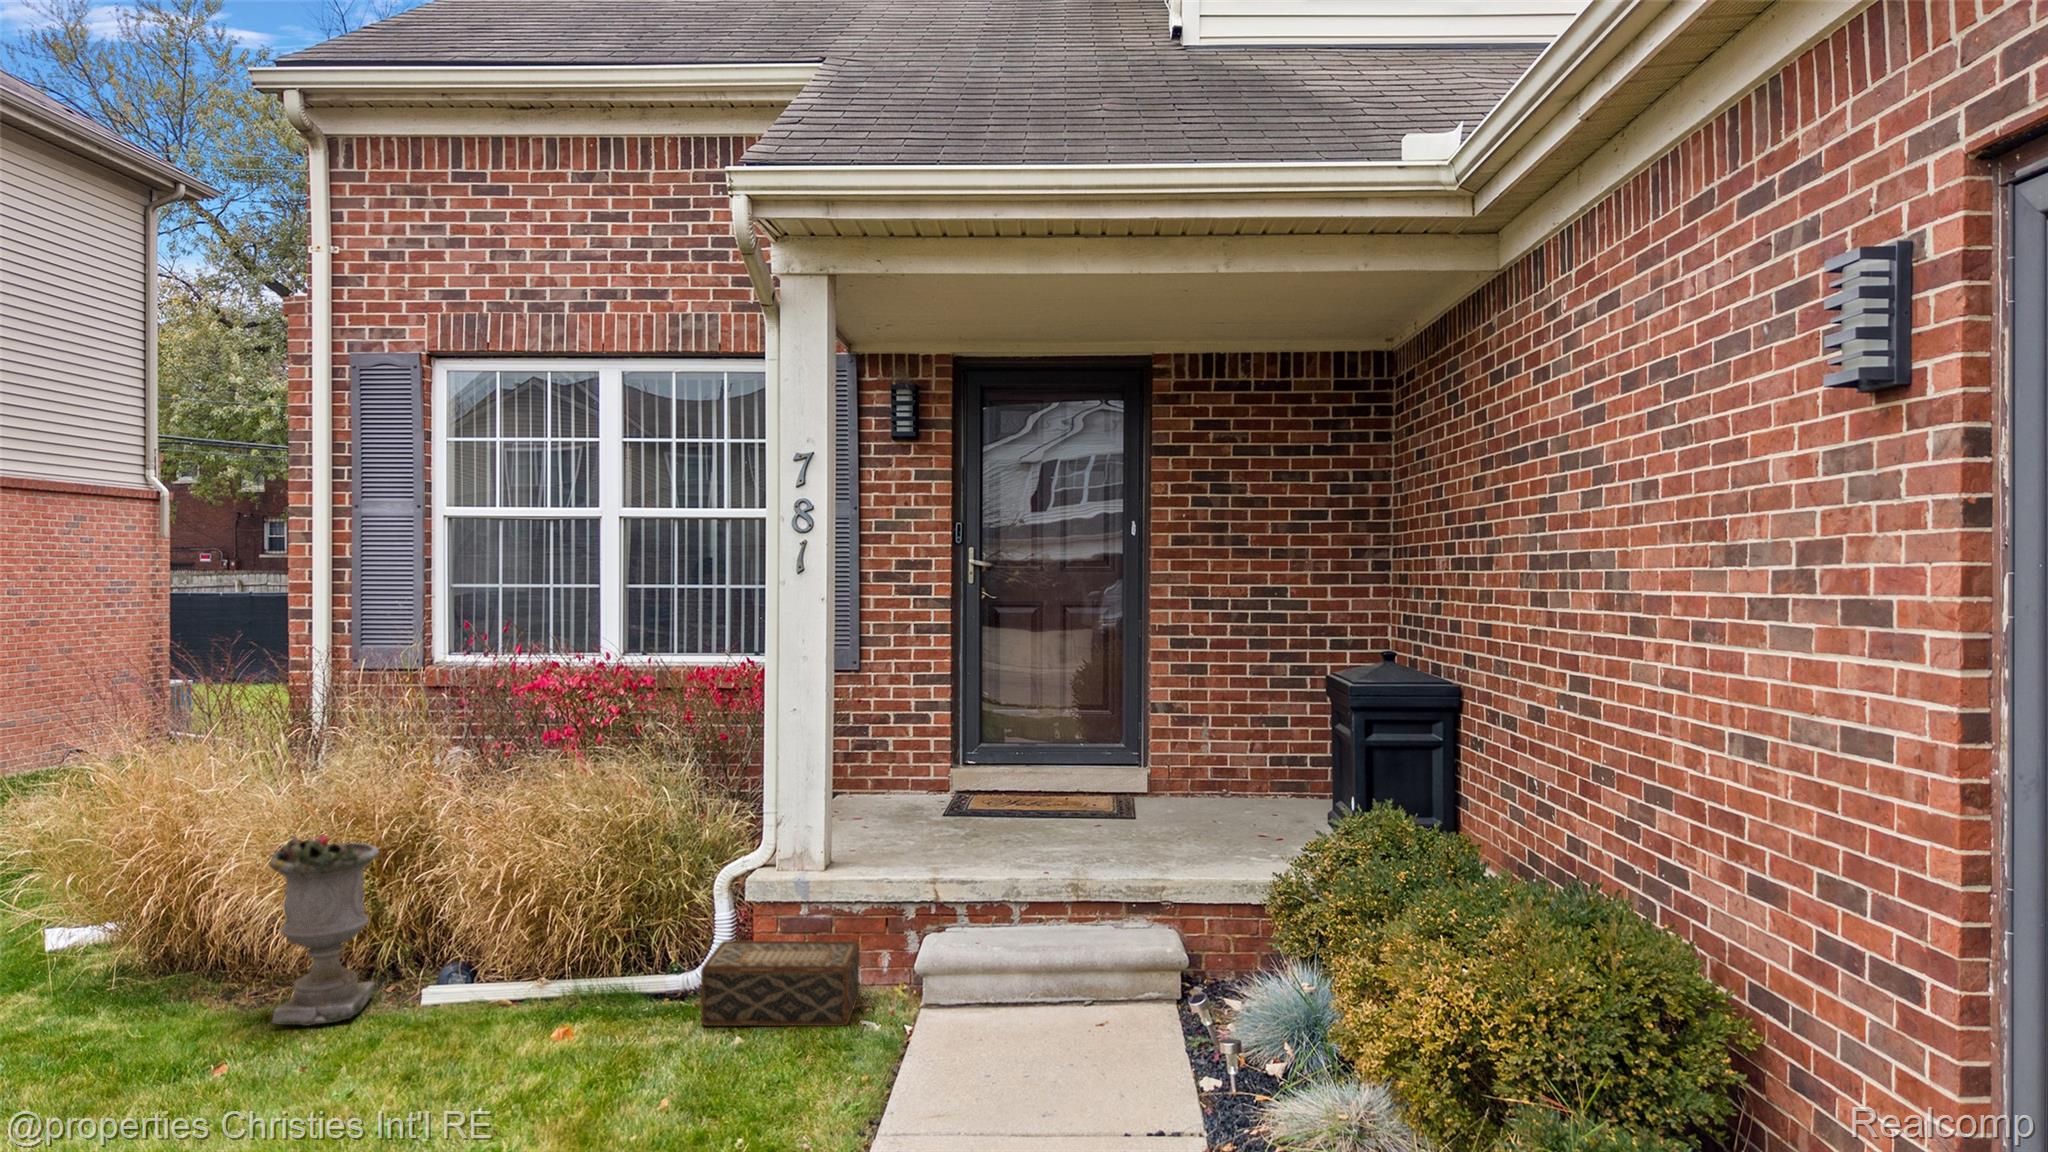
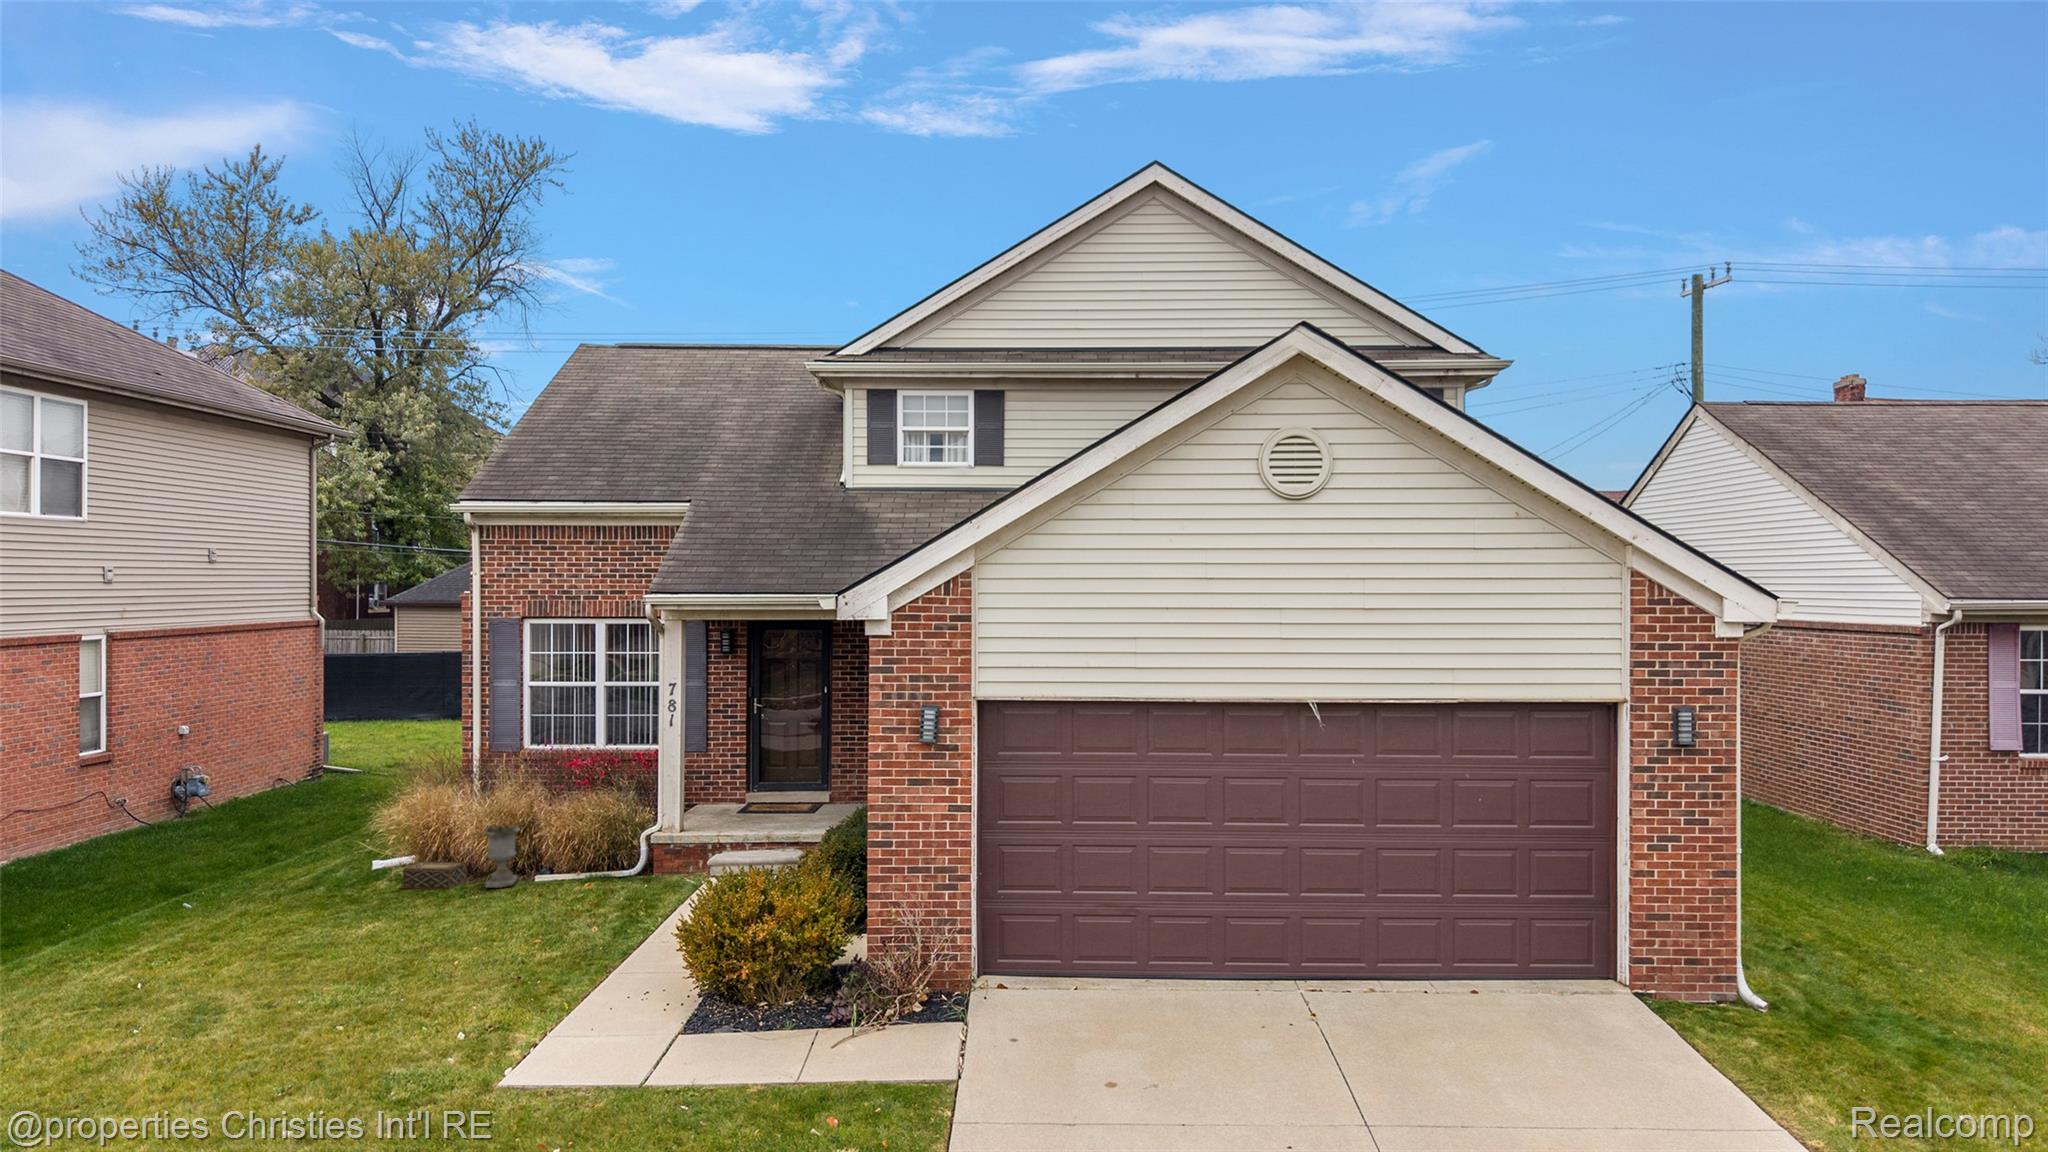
woven basket: present [701,941,860,1026] -> present [403,862,467,889]

